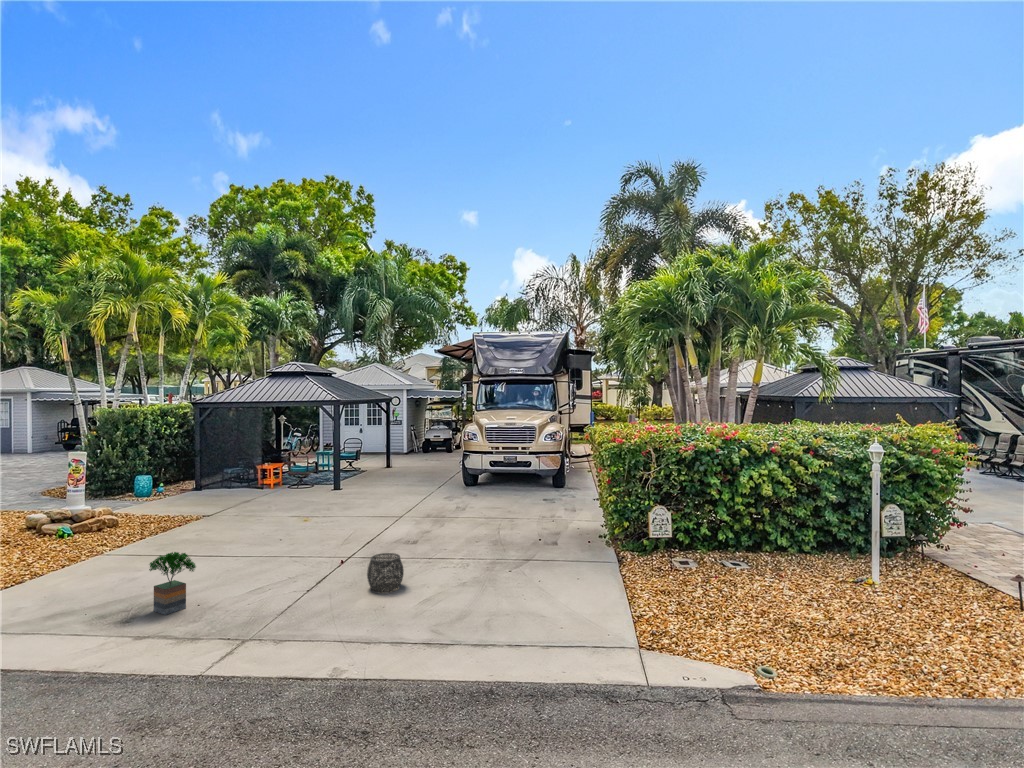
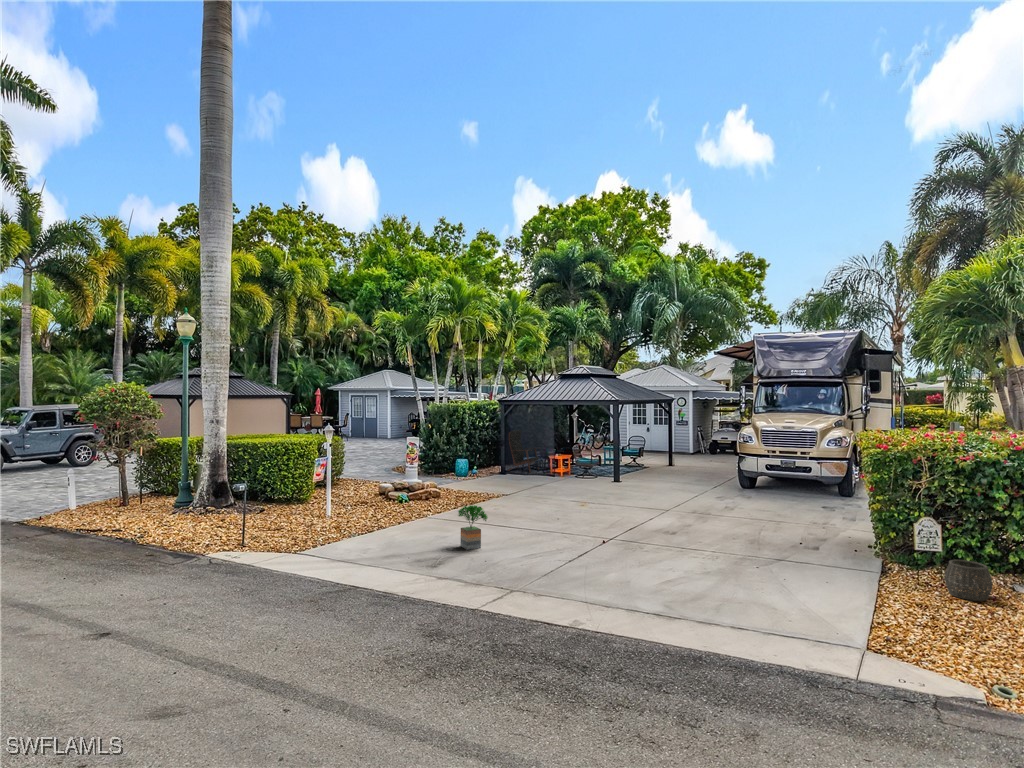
lounge chair: none [203,439,247,490] -> present [508,430,539,472]
woven basket: present [367,553,404,592] -> present [945,560,993,601]

